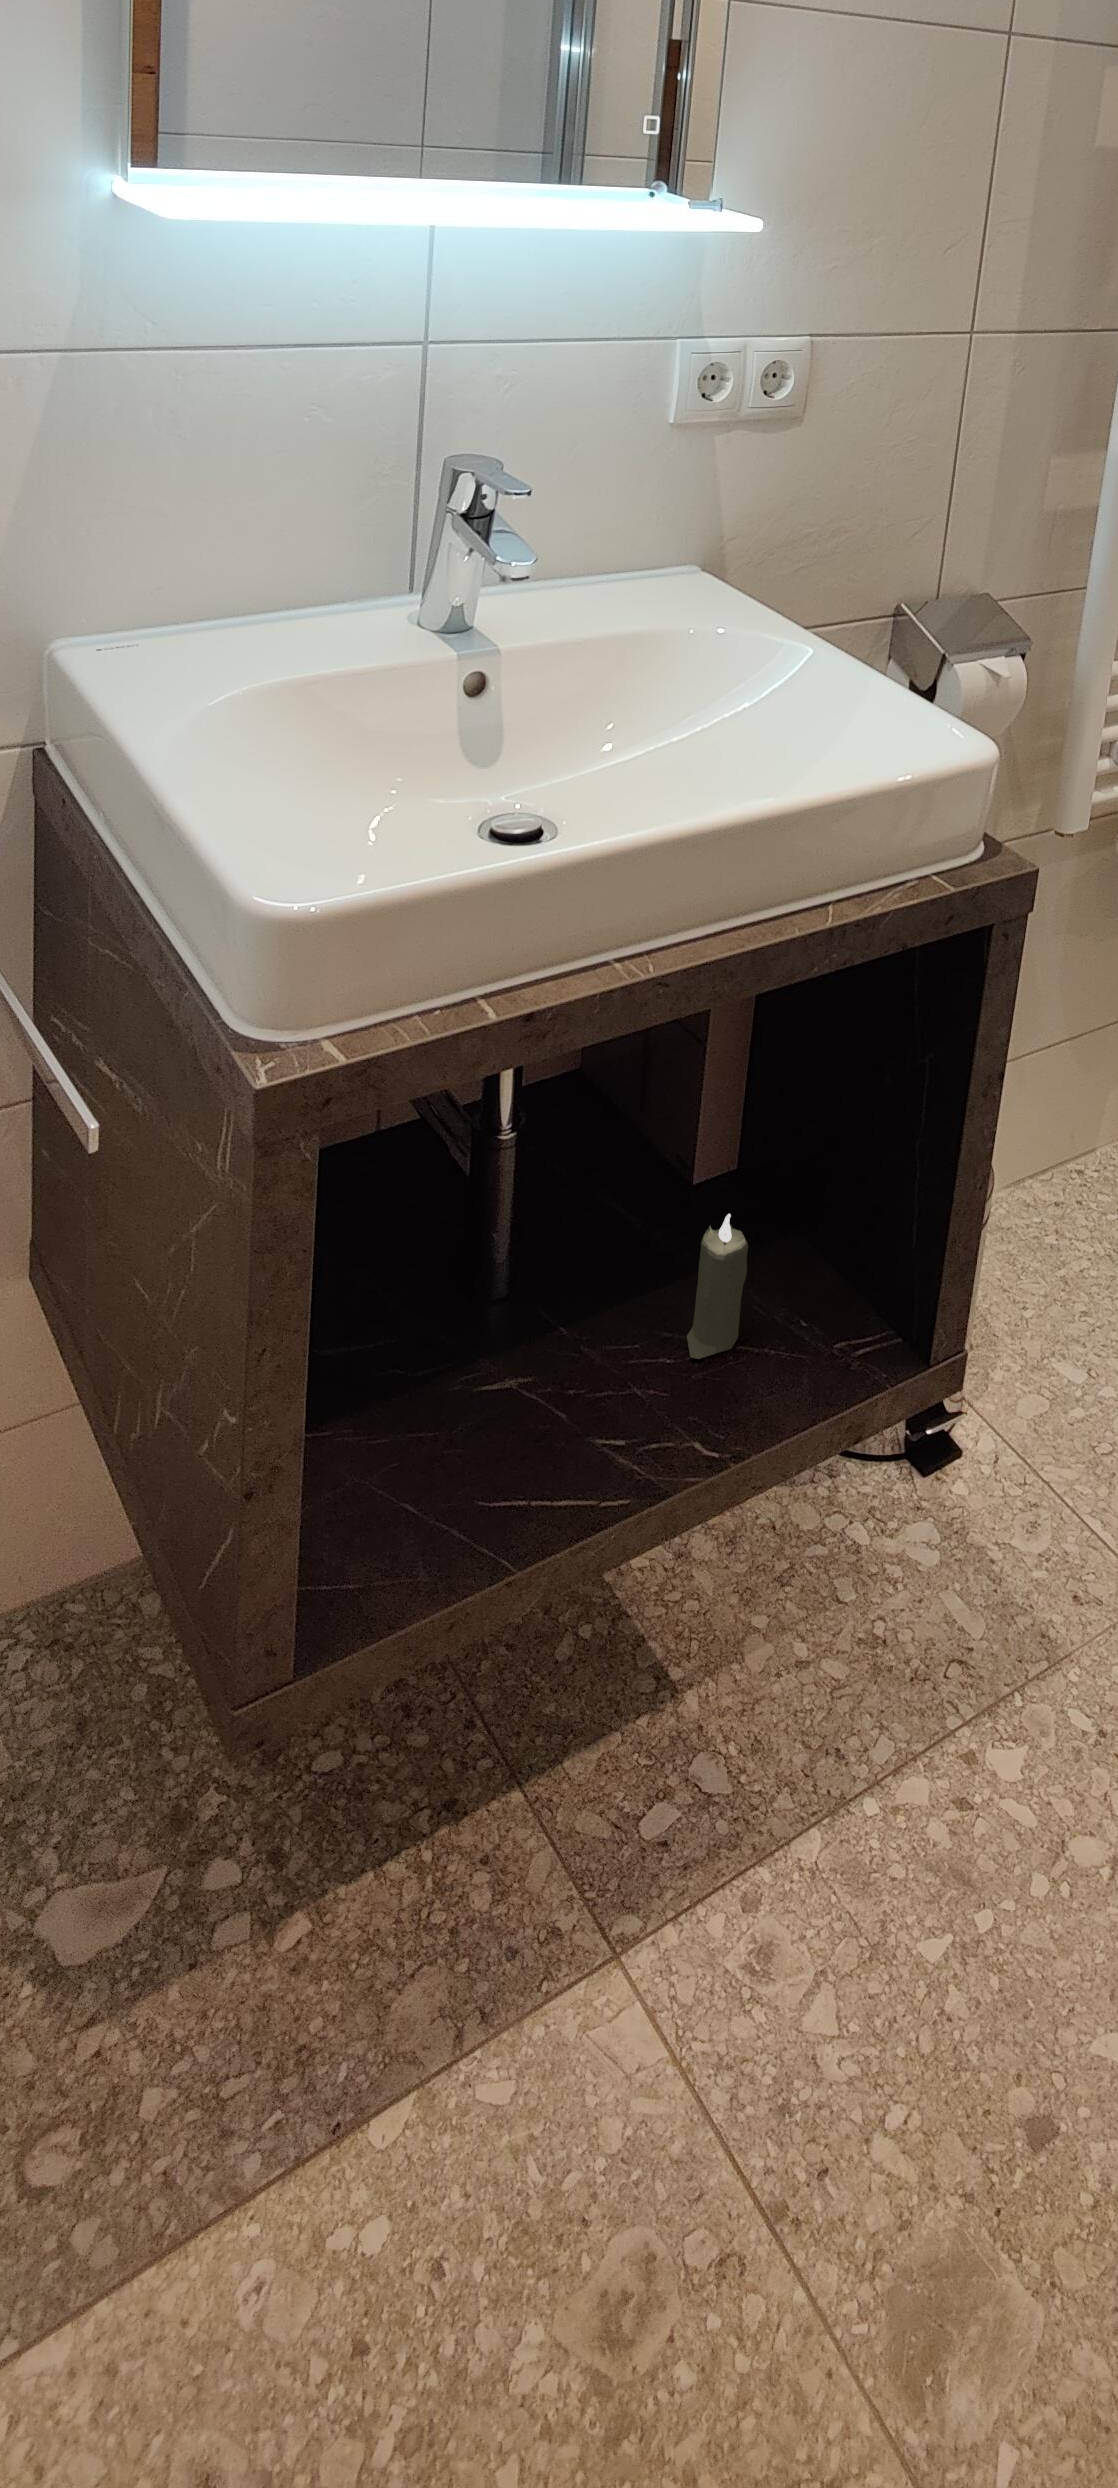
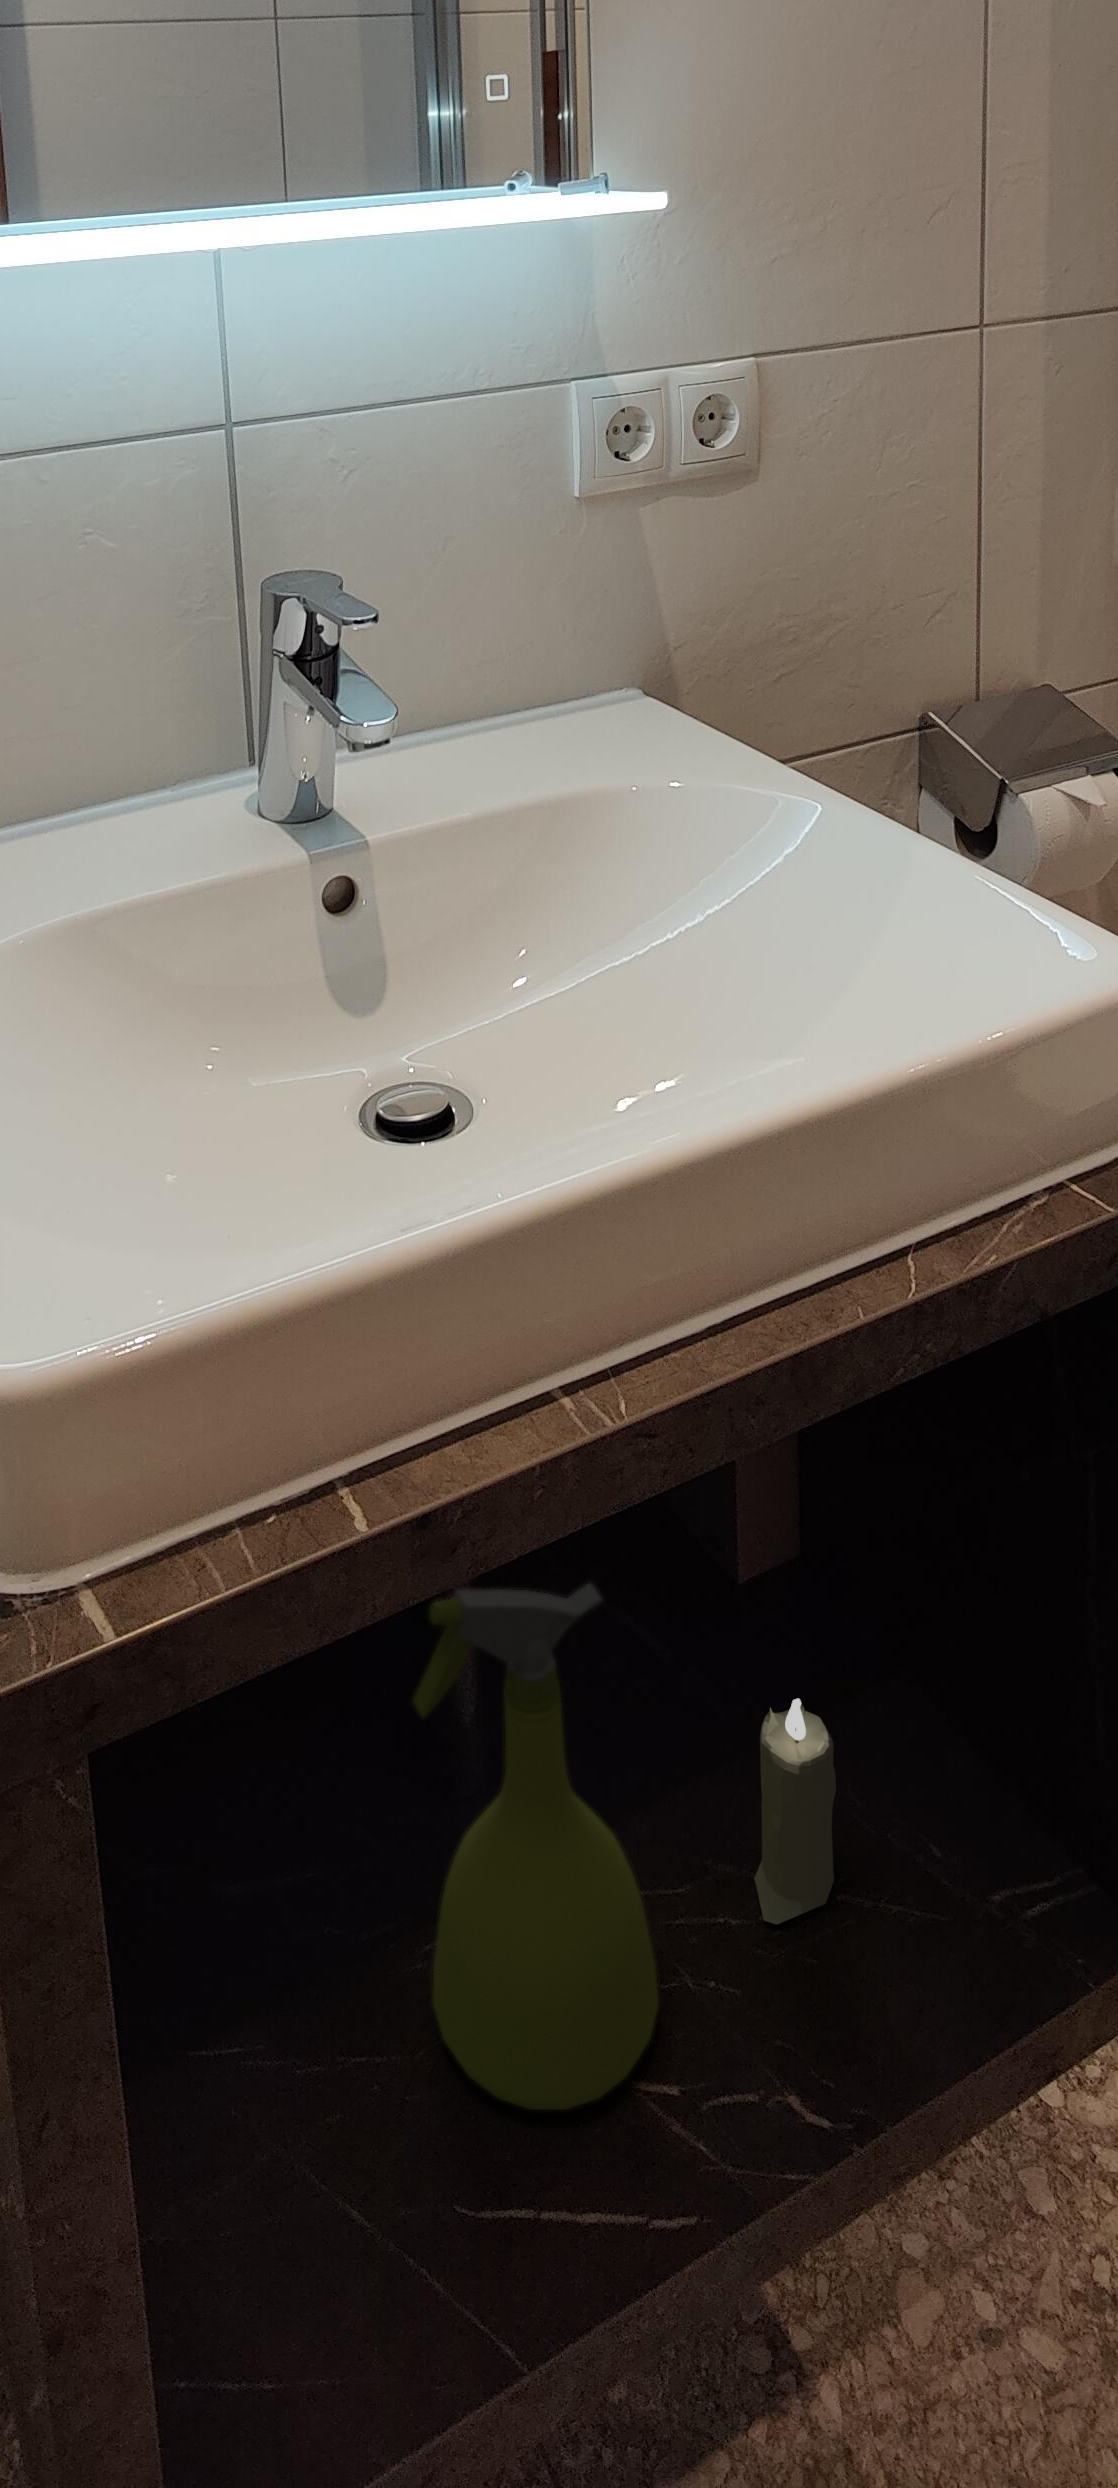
spray bottle: none [469,1117,619,1449] -> present [413,1583,659,2110]

